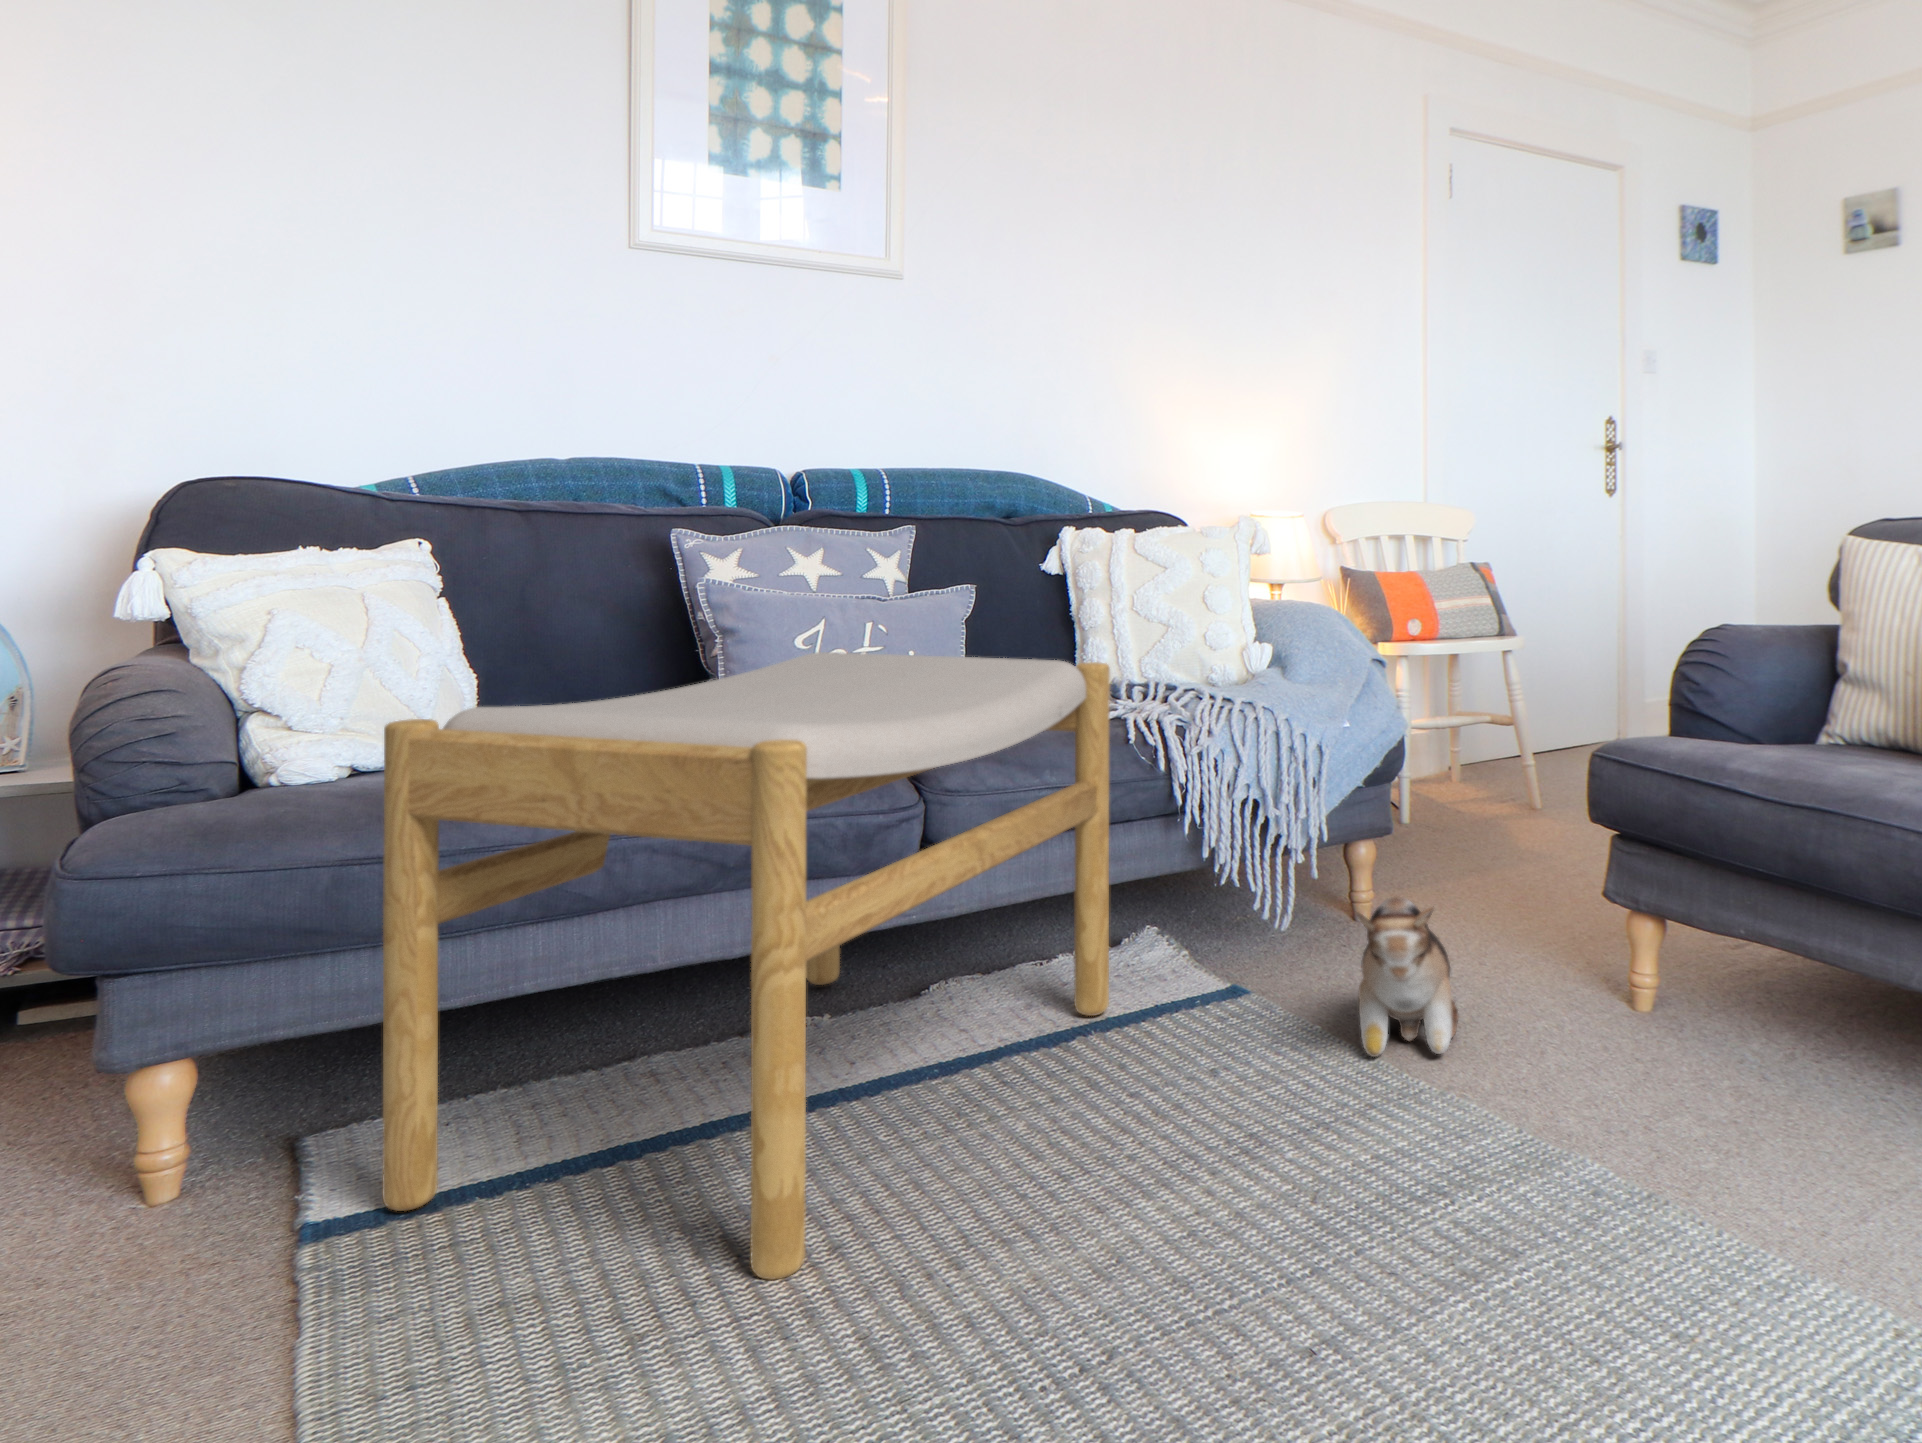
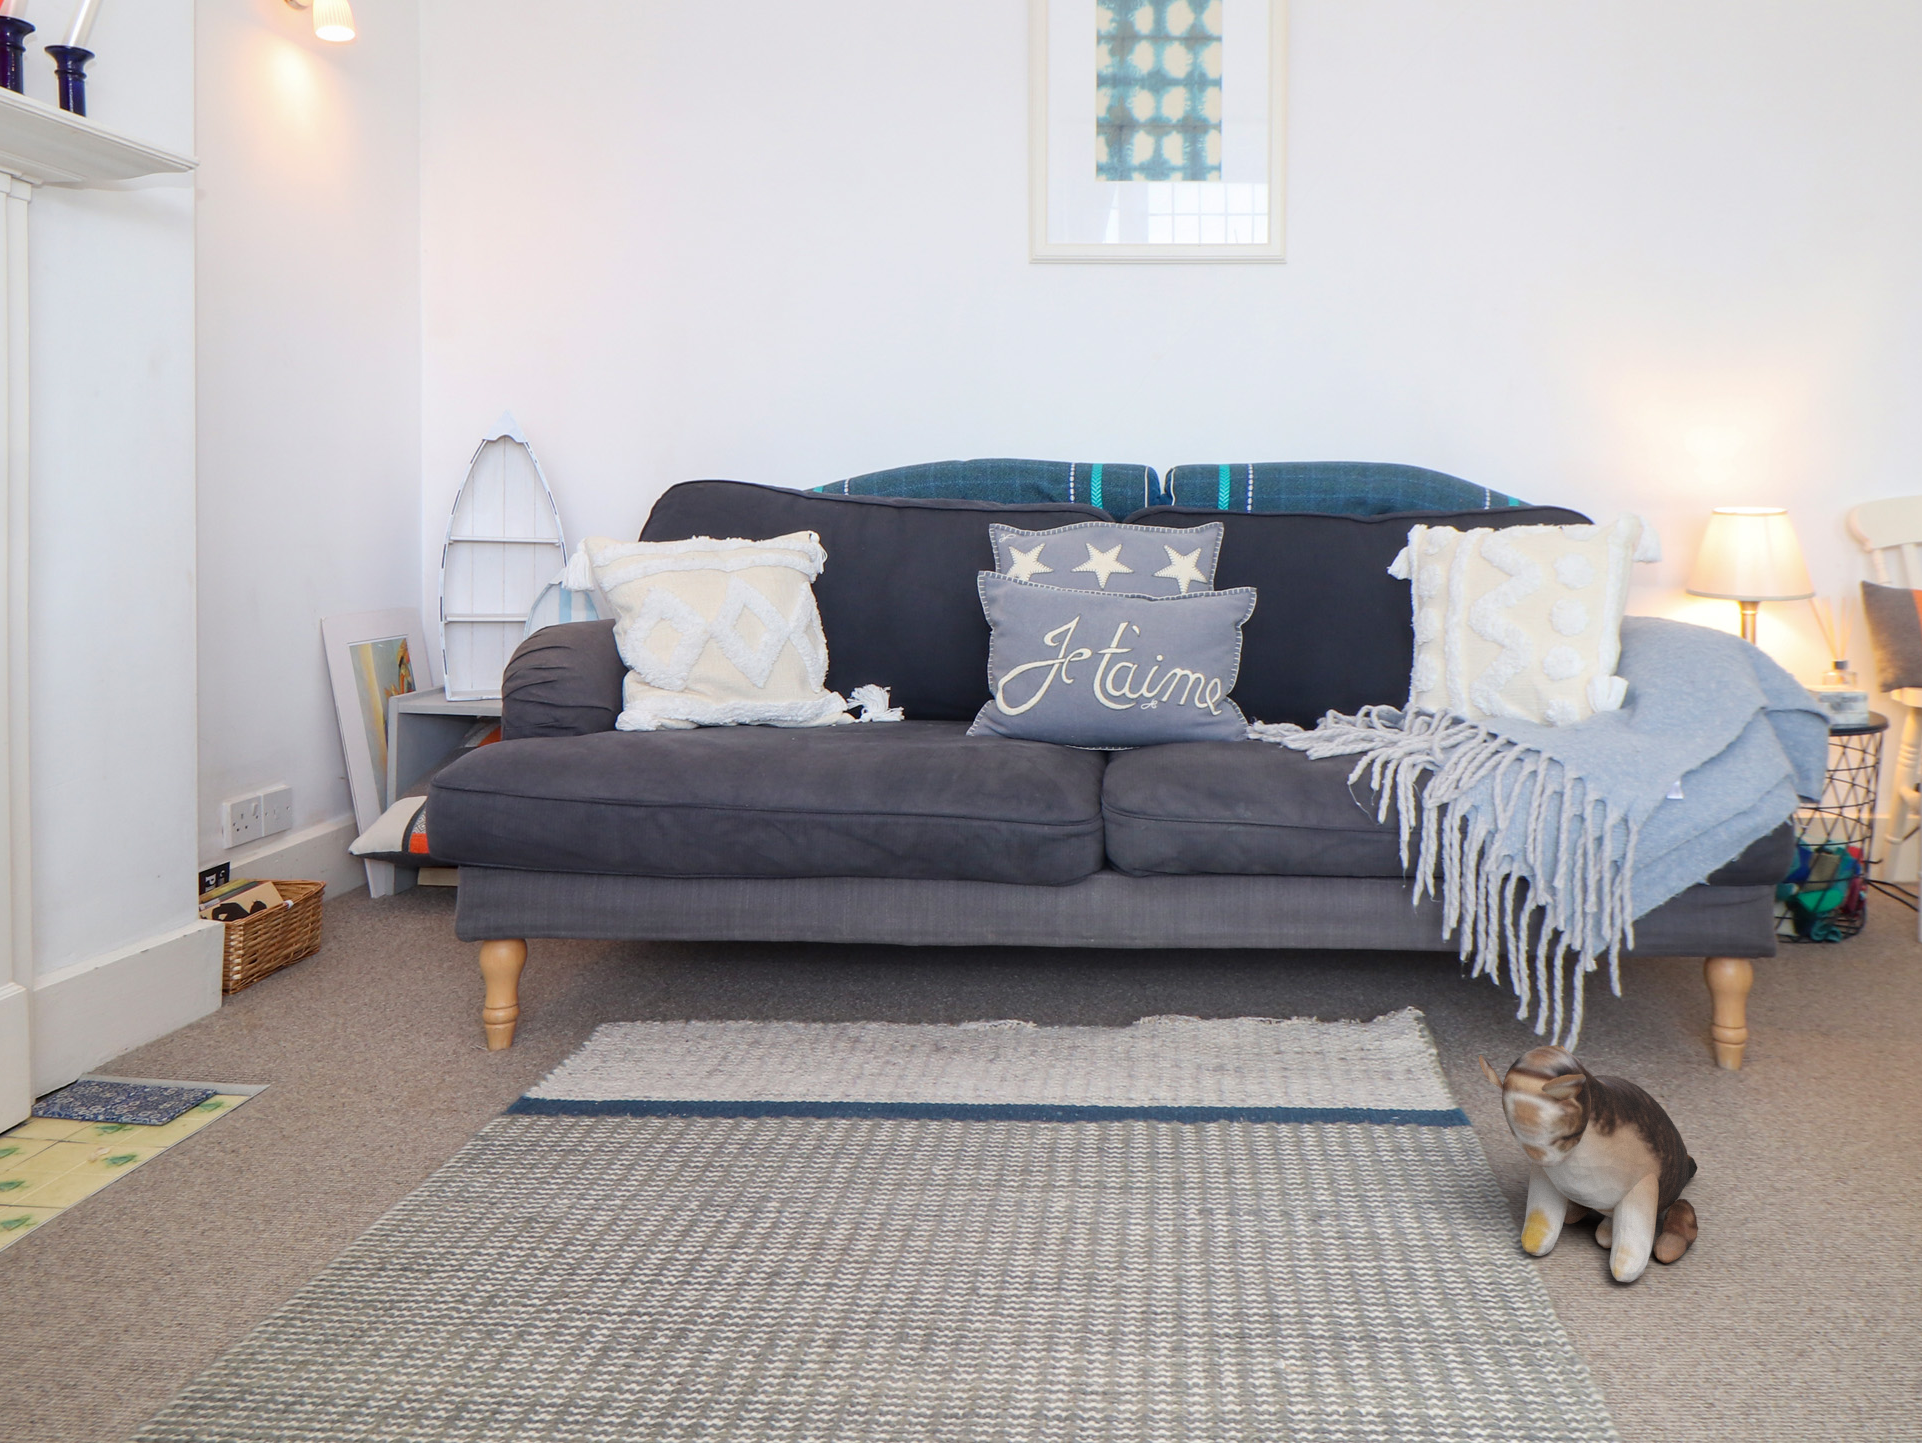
footstool: present [382,652,1110,1280] -> none [524,653,1289,1304]

